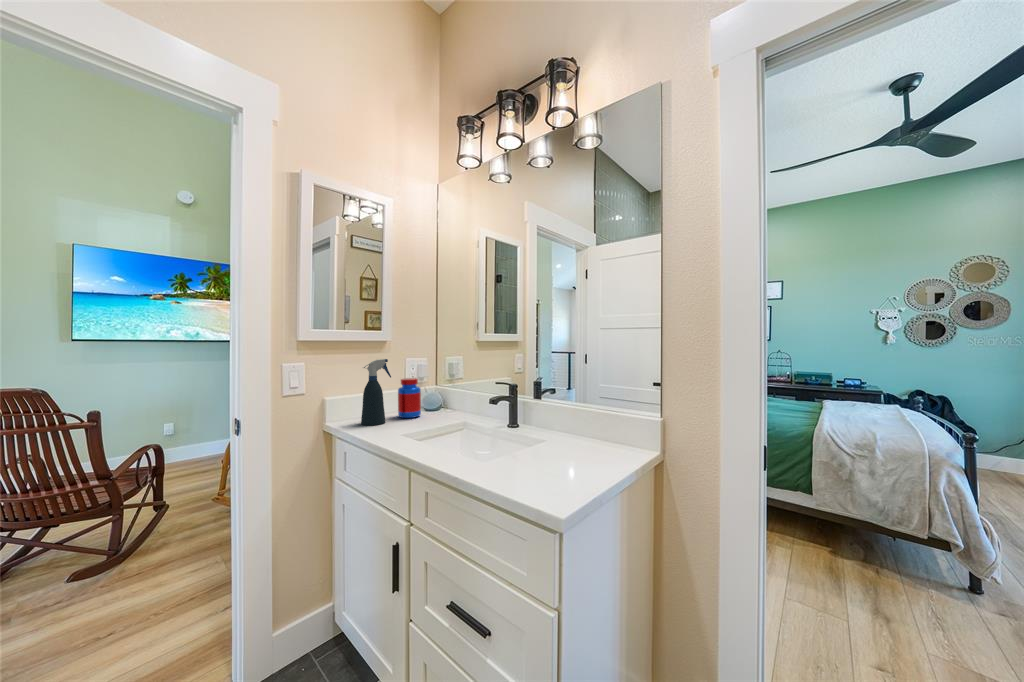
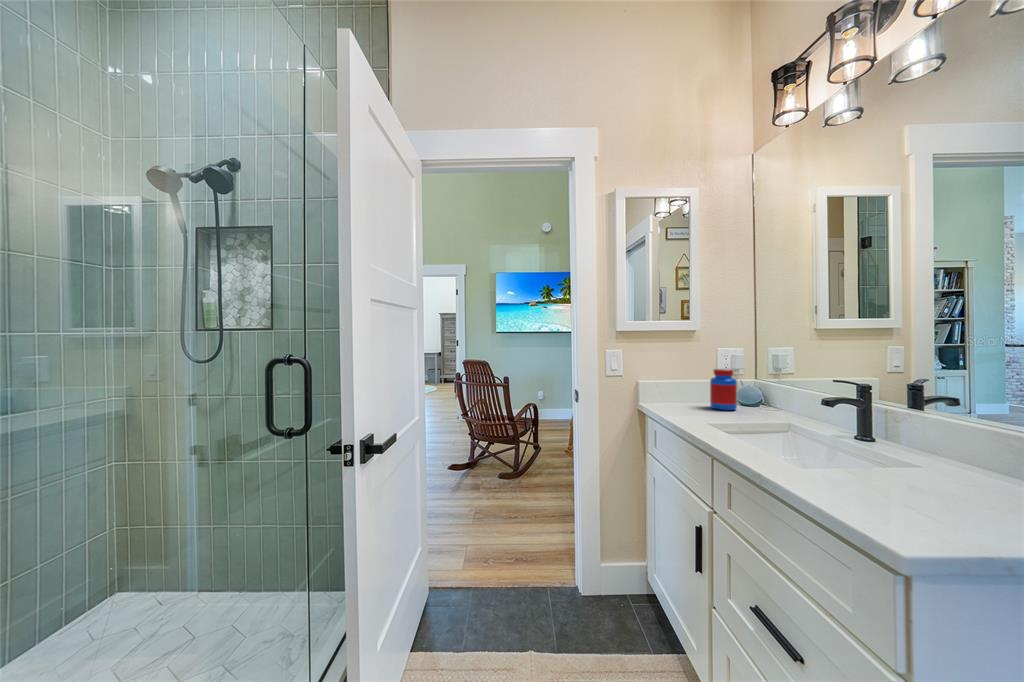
spray bottle: present [361,359,391,425] -> none [671,348,702,411]

